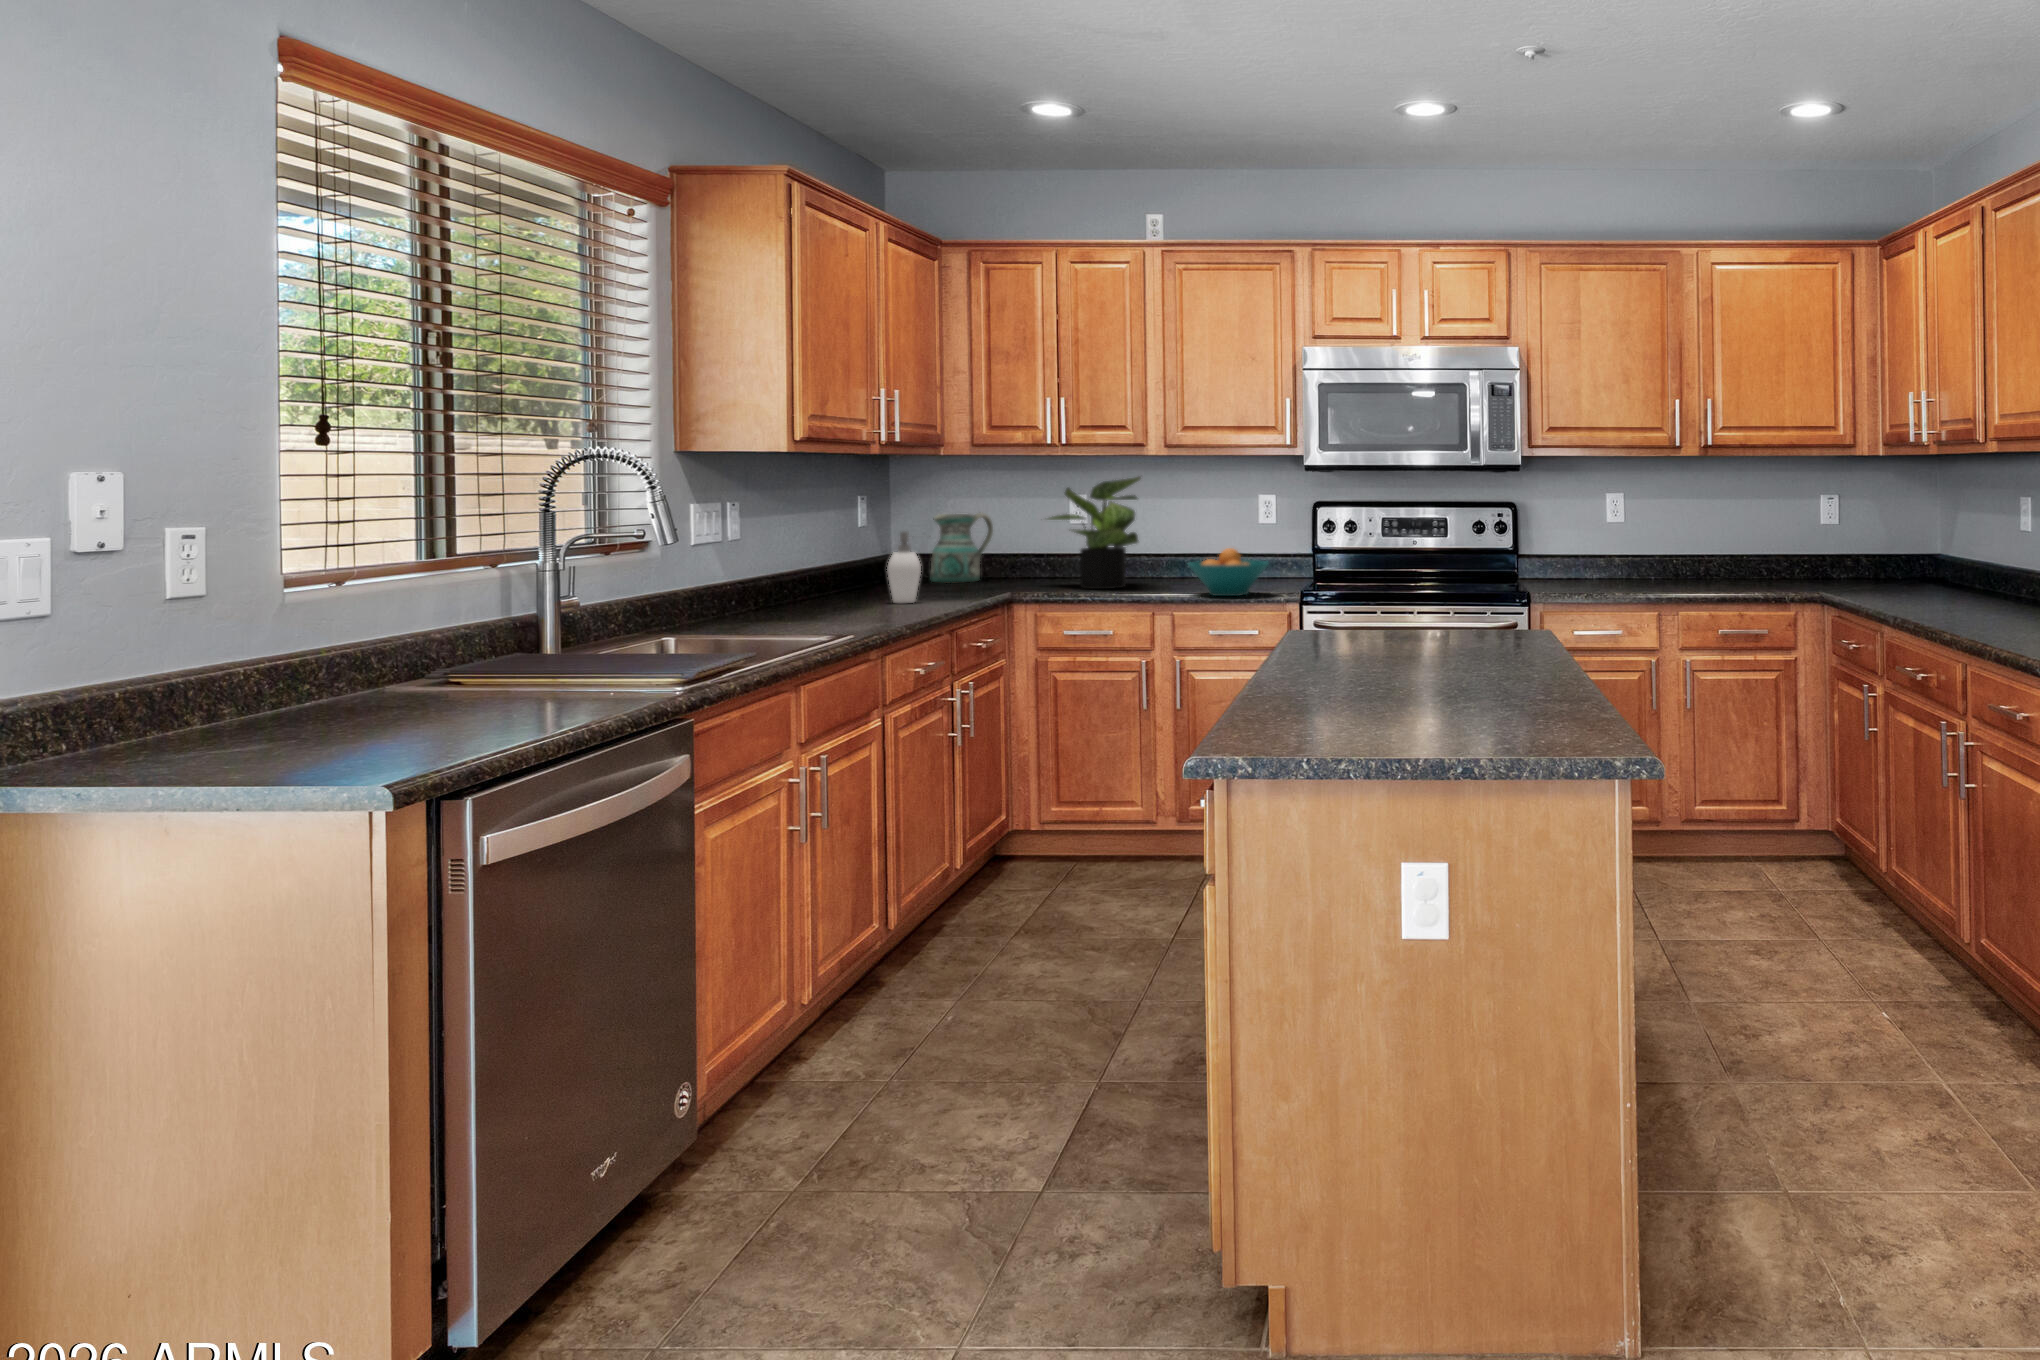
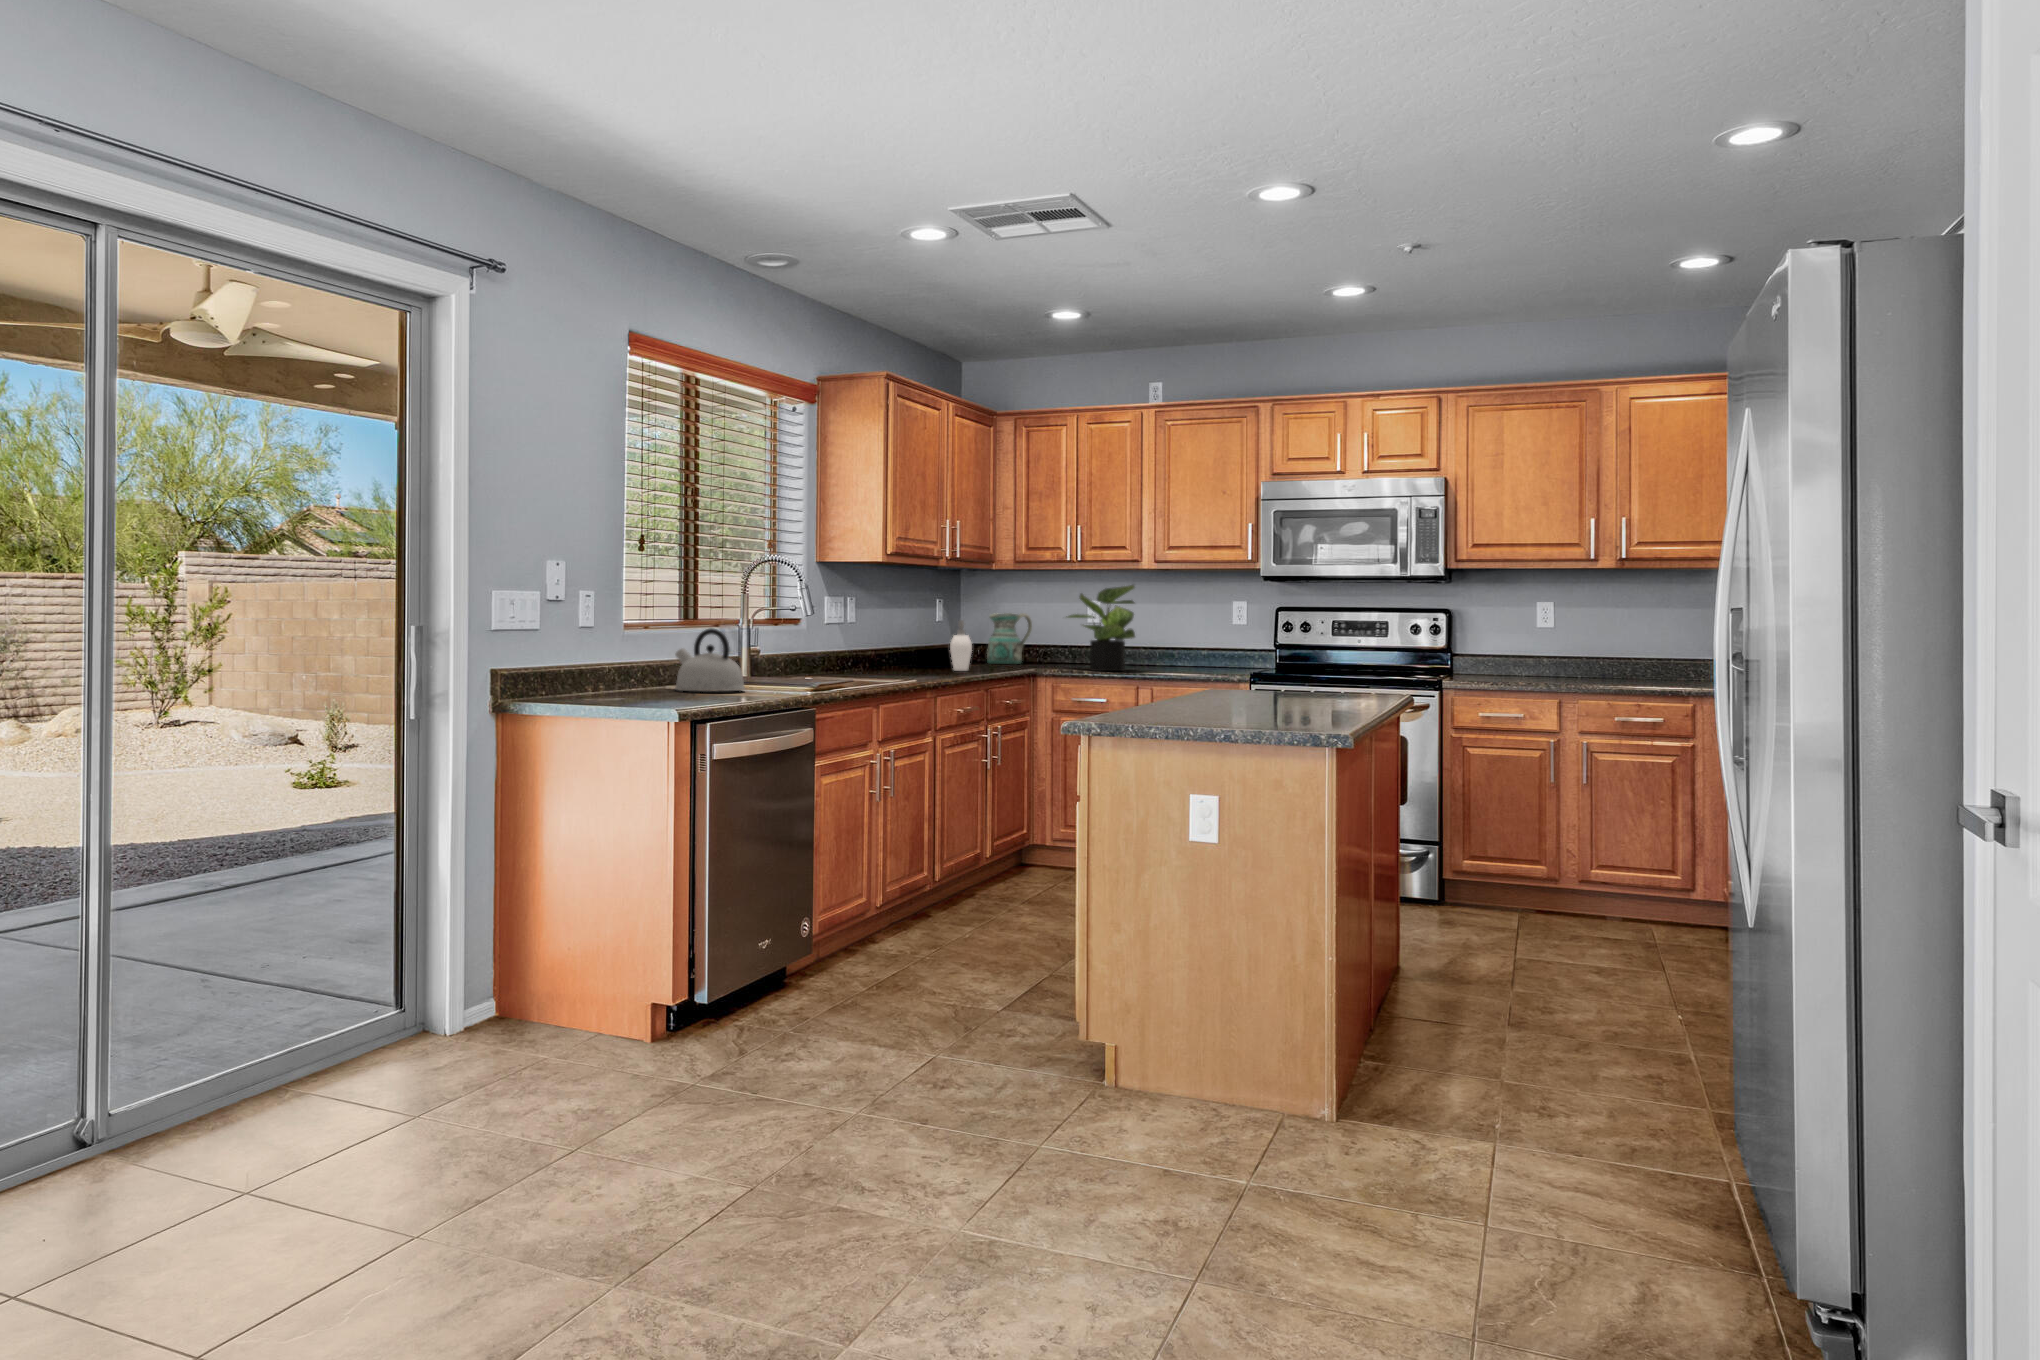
fruit bowl: present [1189,548,1269,596] -> none [1166,641,1230,678]
kettle: none [390,588,546,709] -> present [675,628,745,691]

